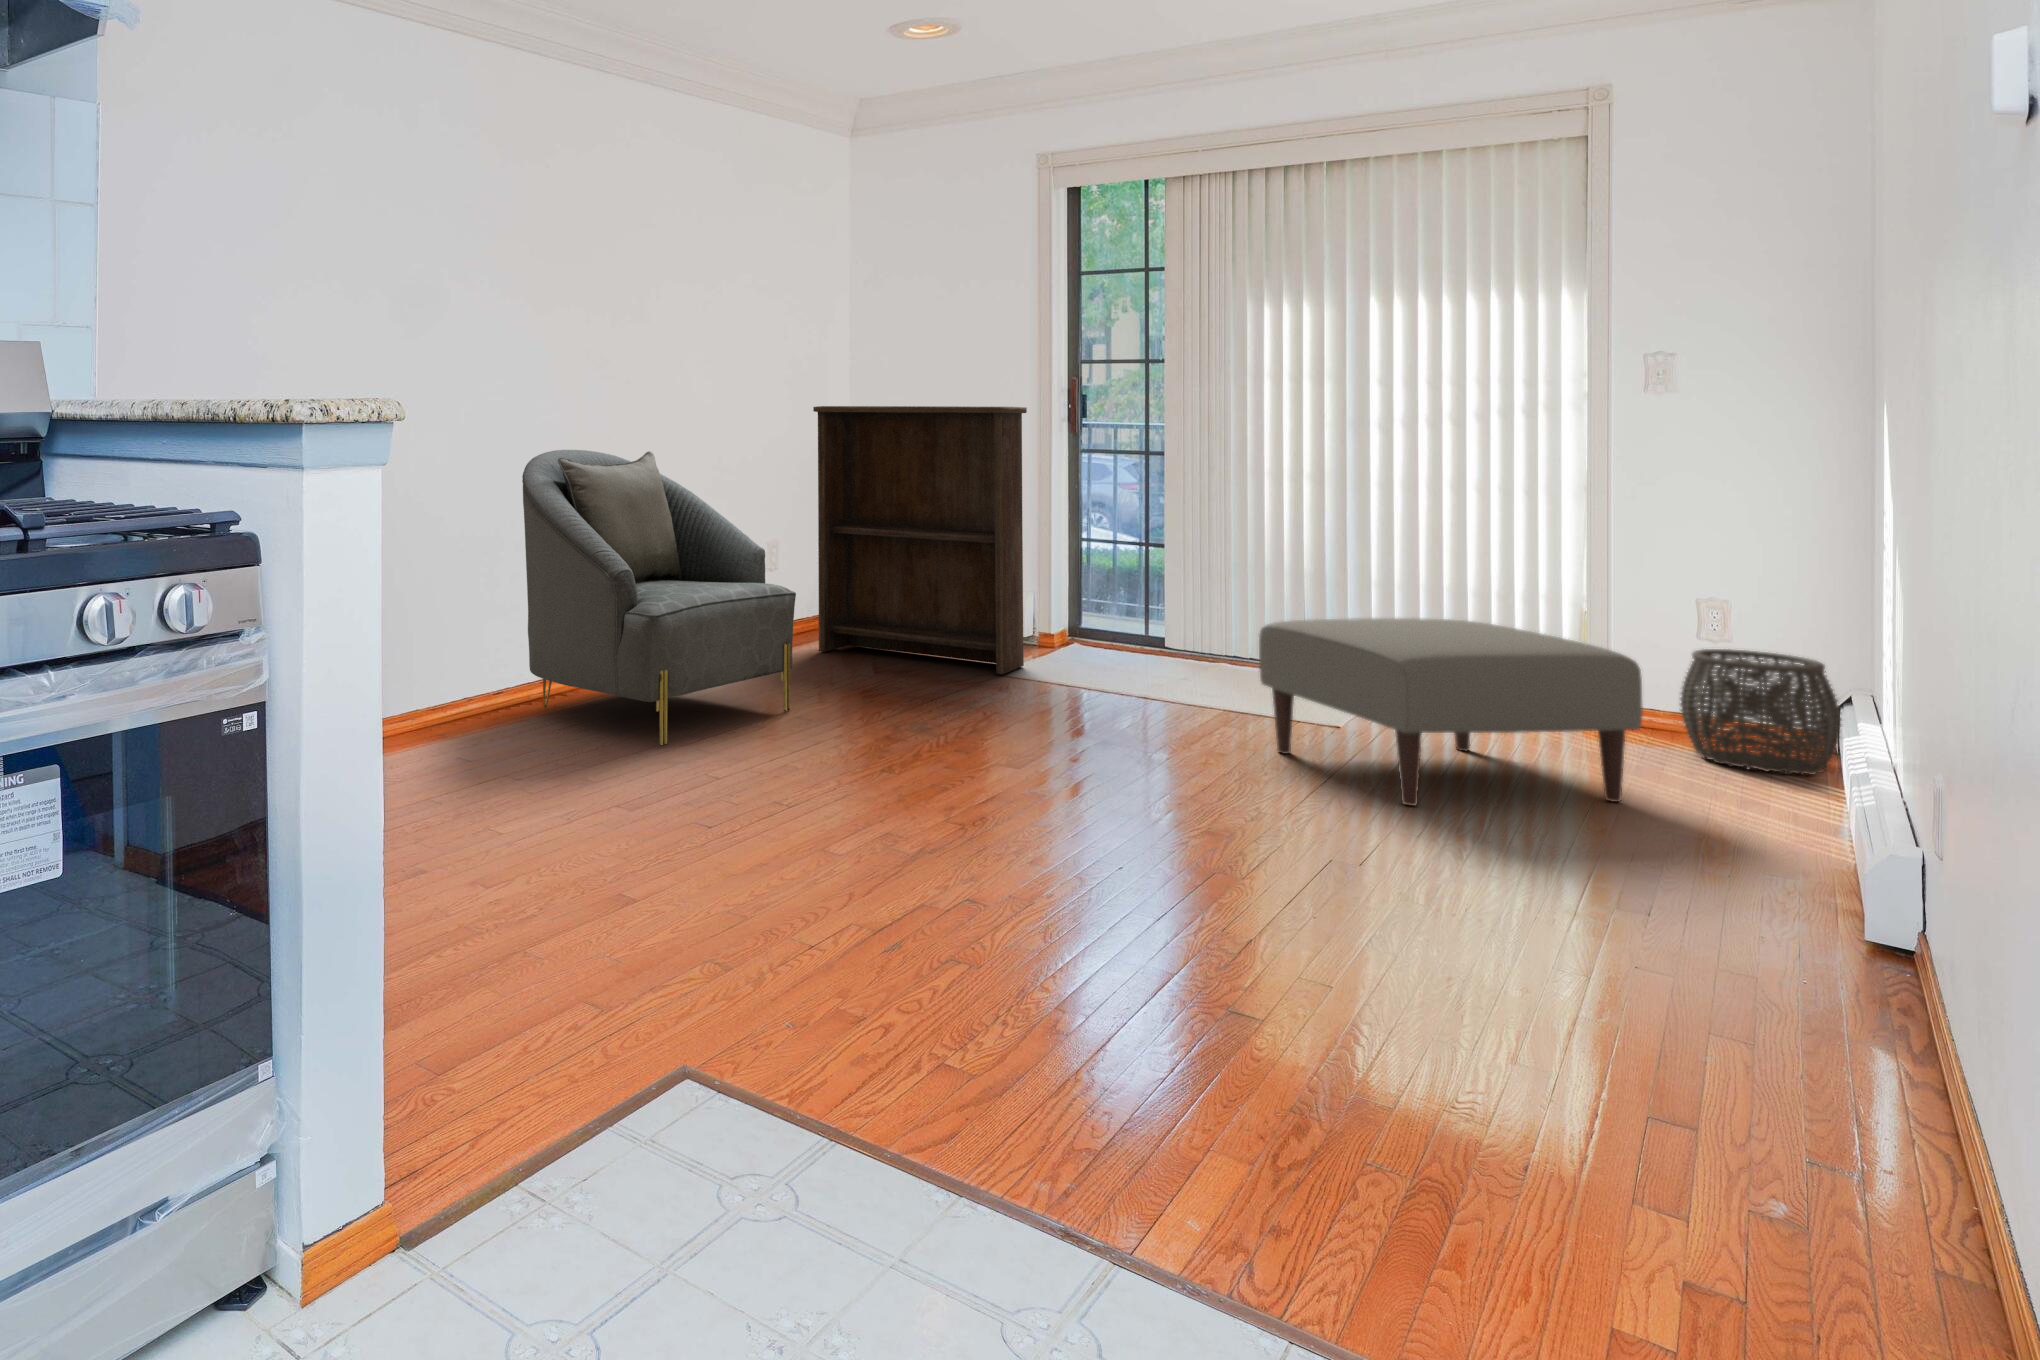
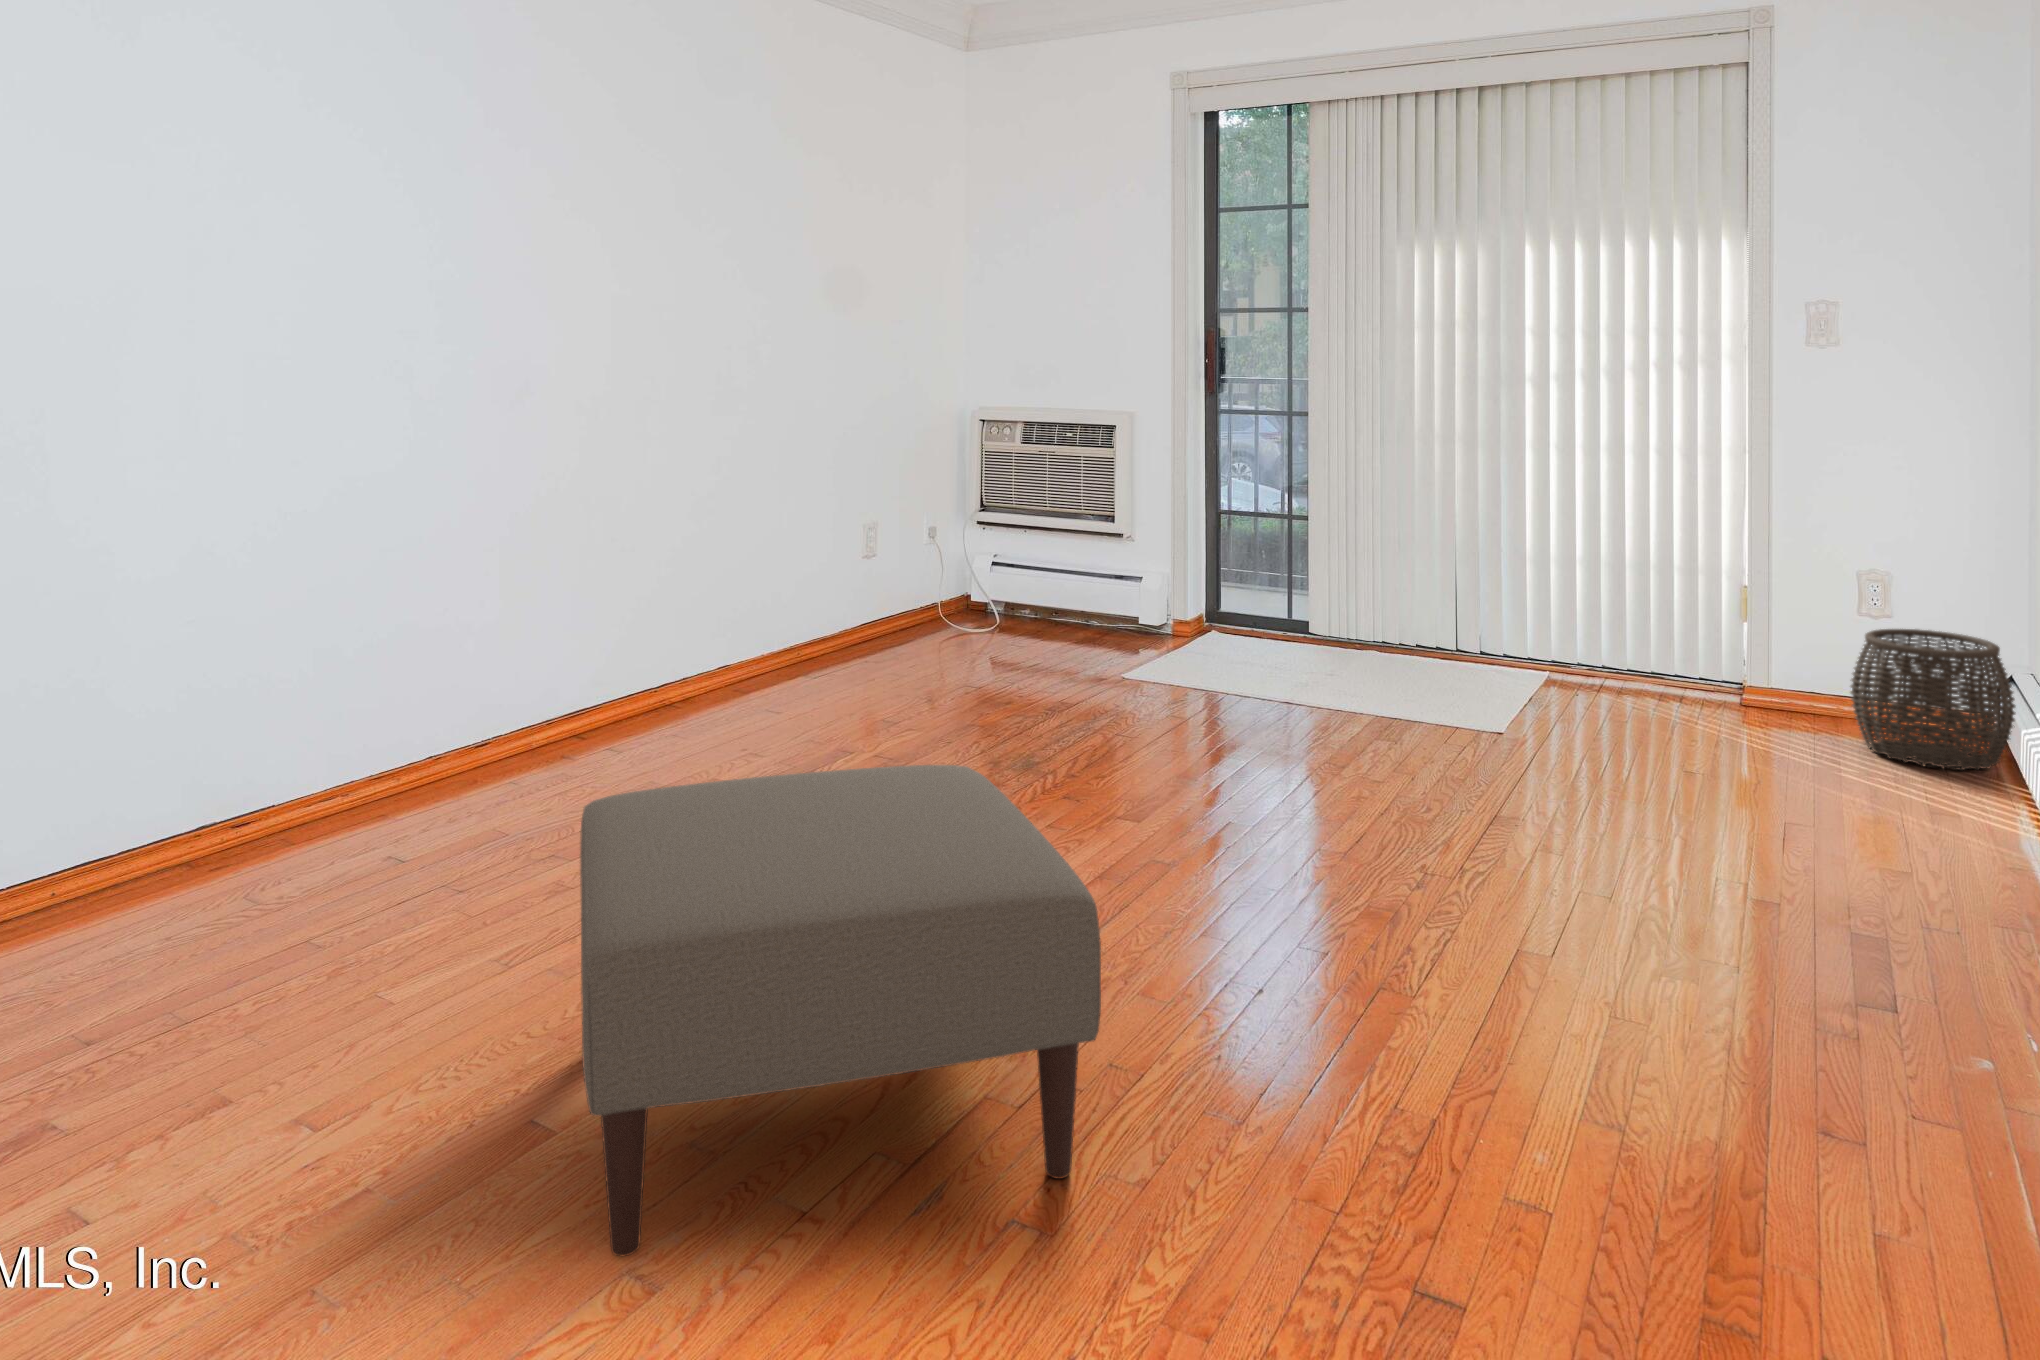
bookshelf: present [813,406,1027,674] -> none [917,362,1161,678]
armchair: present [522,450,796,746] -> none [521,429,883,829]
ottoman: present [1259,618,1643,806] -> present [580,765,1101,1256]

